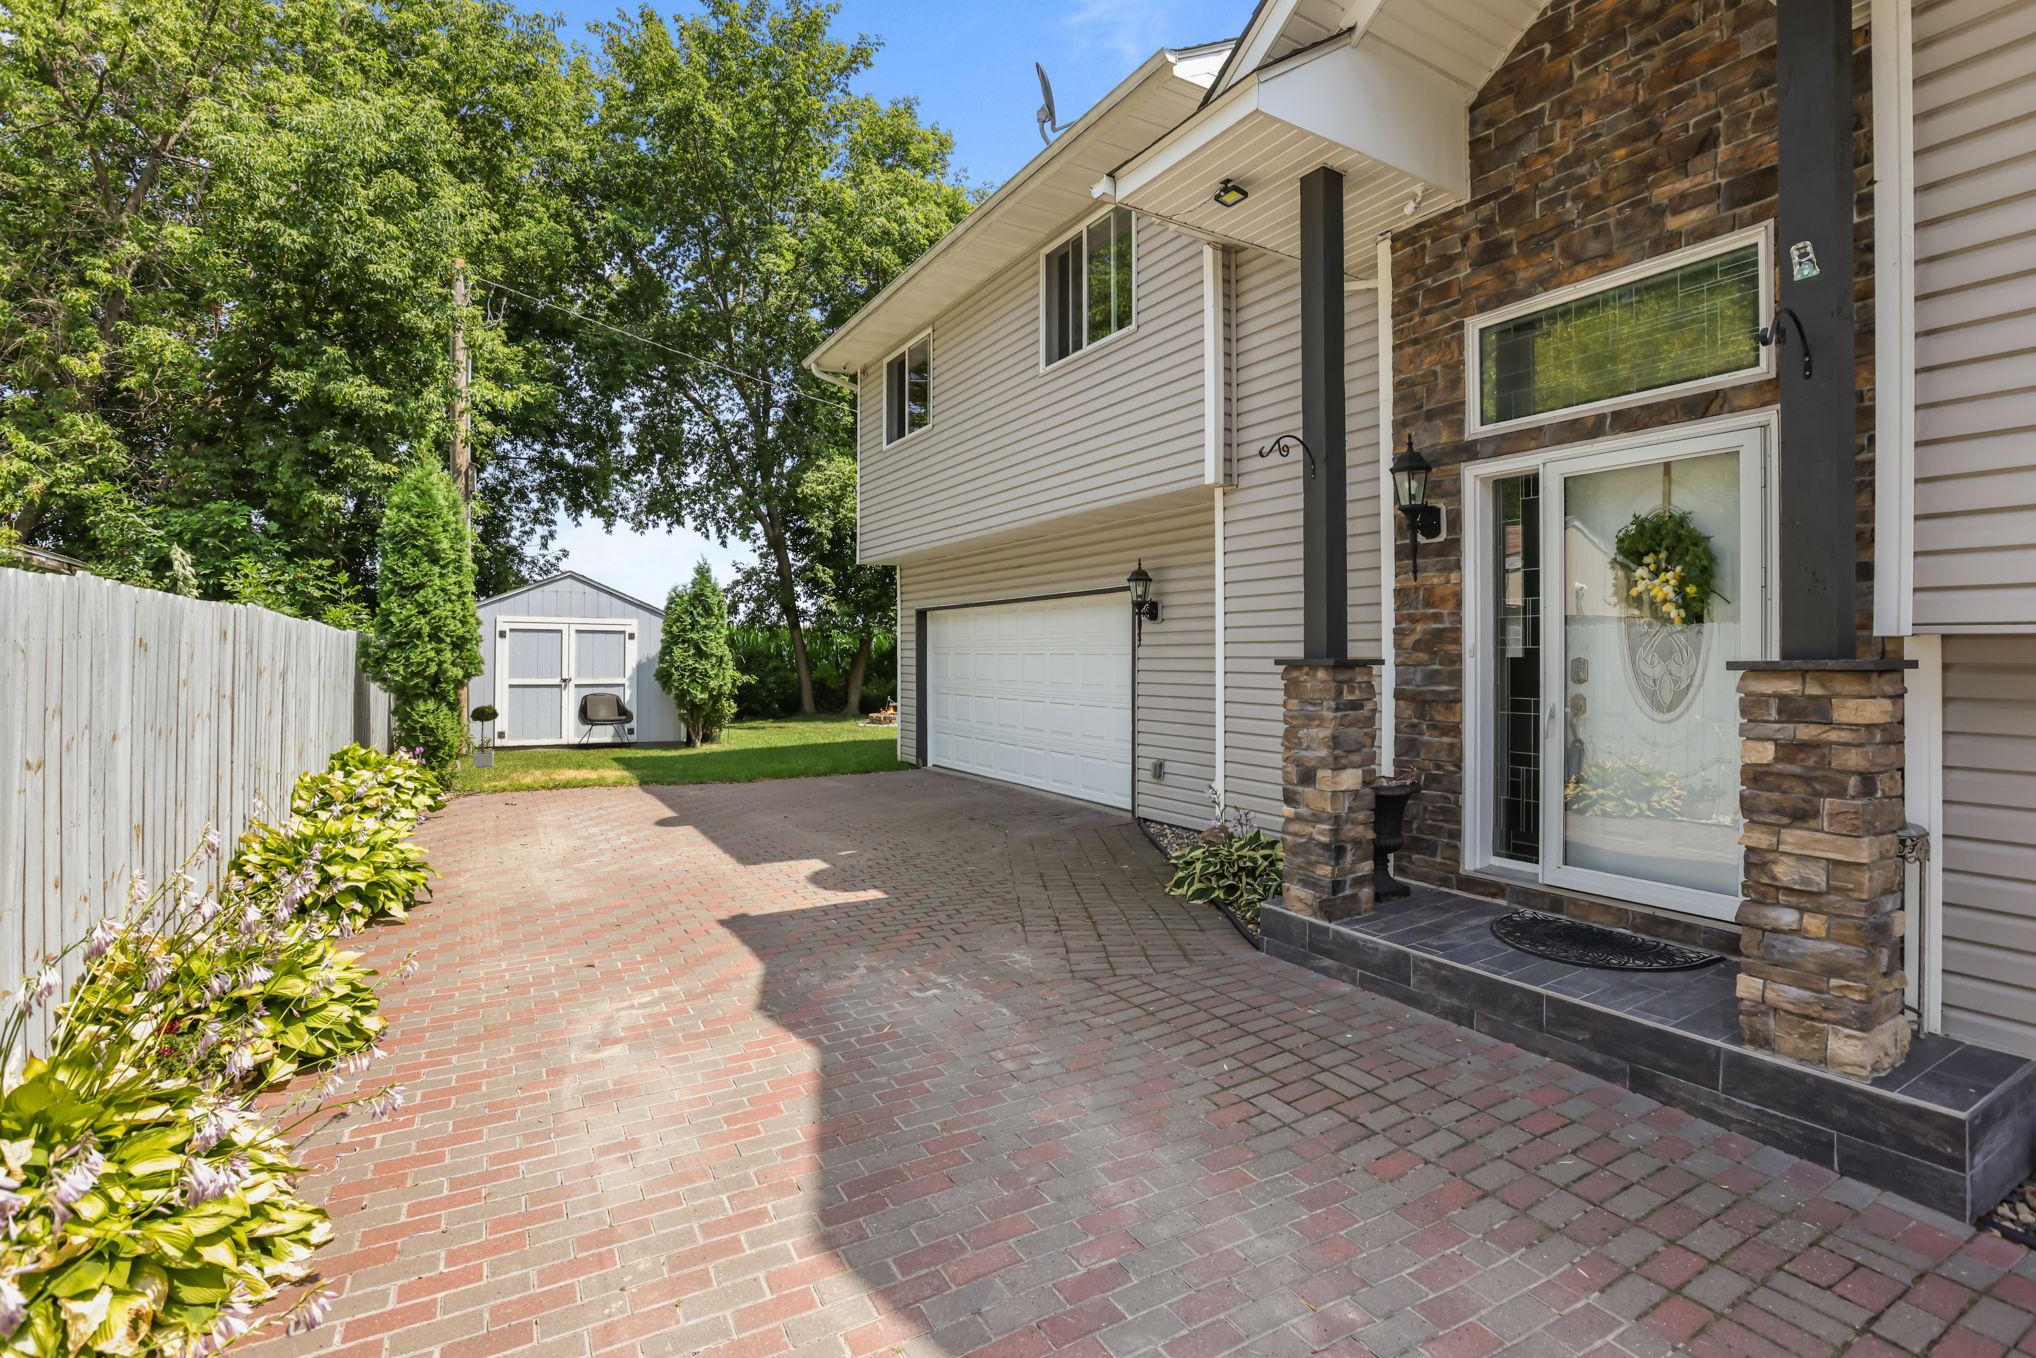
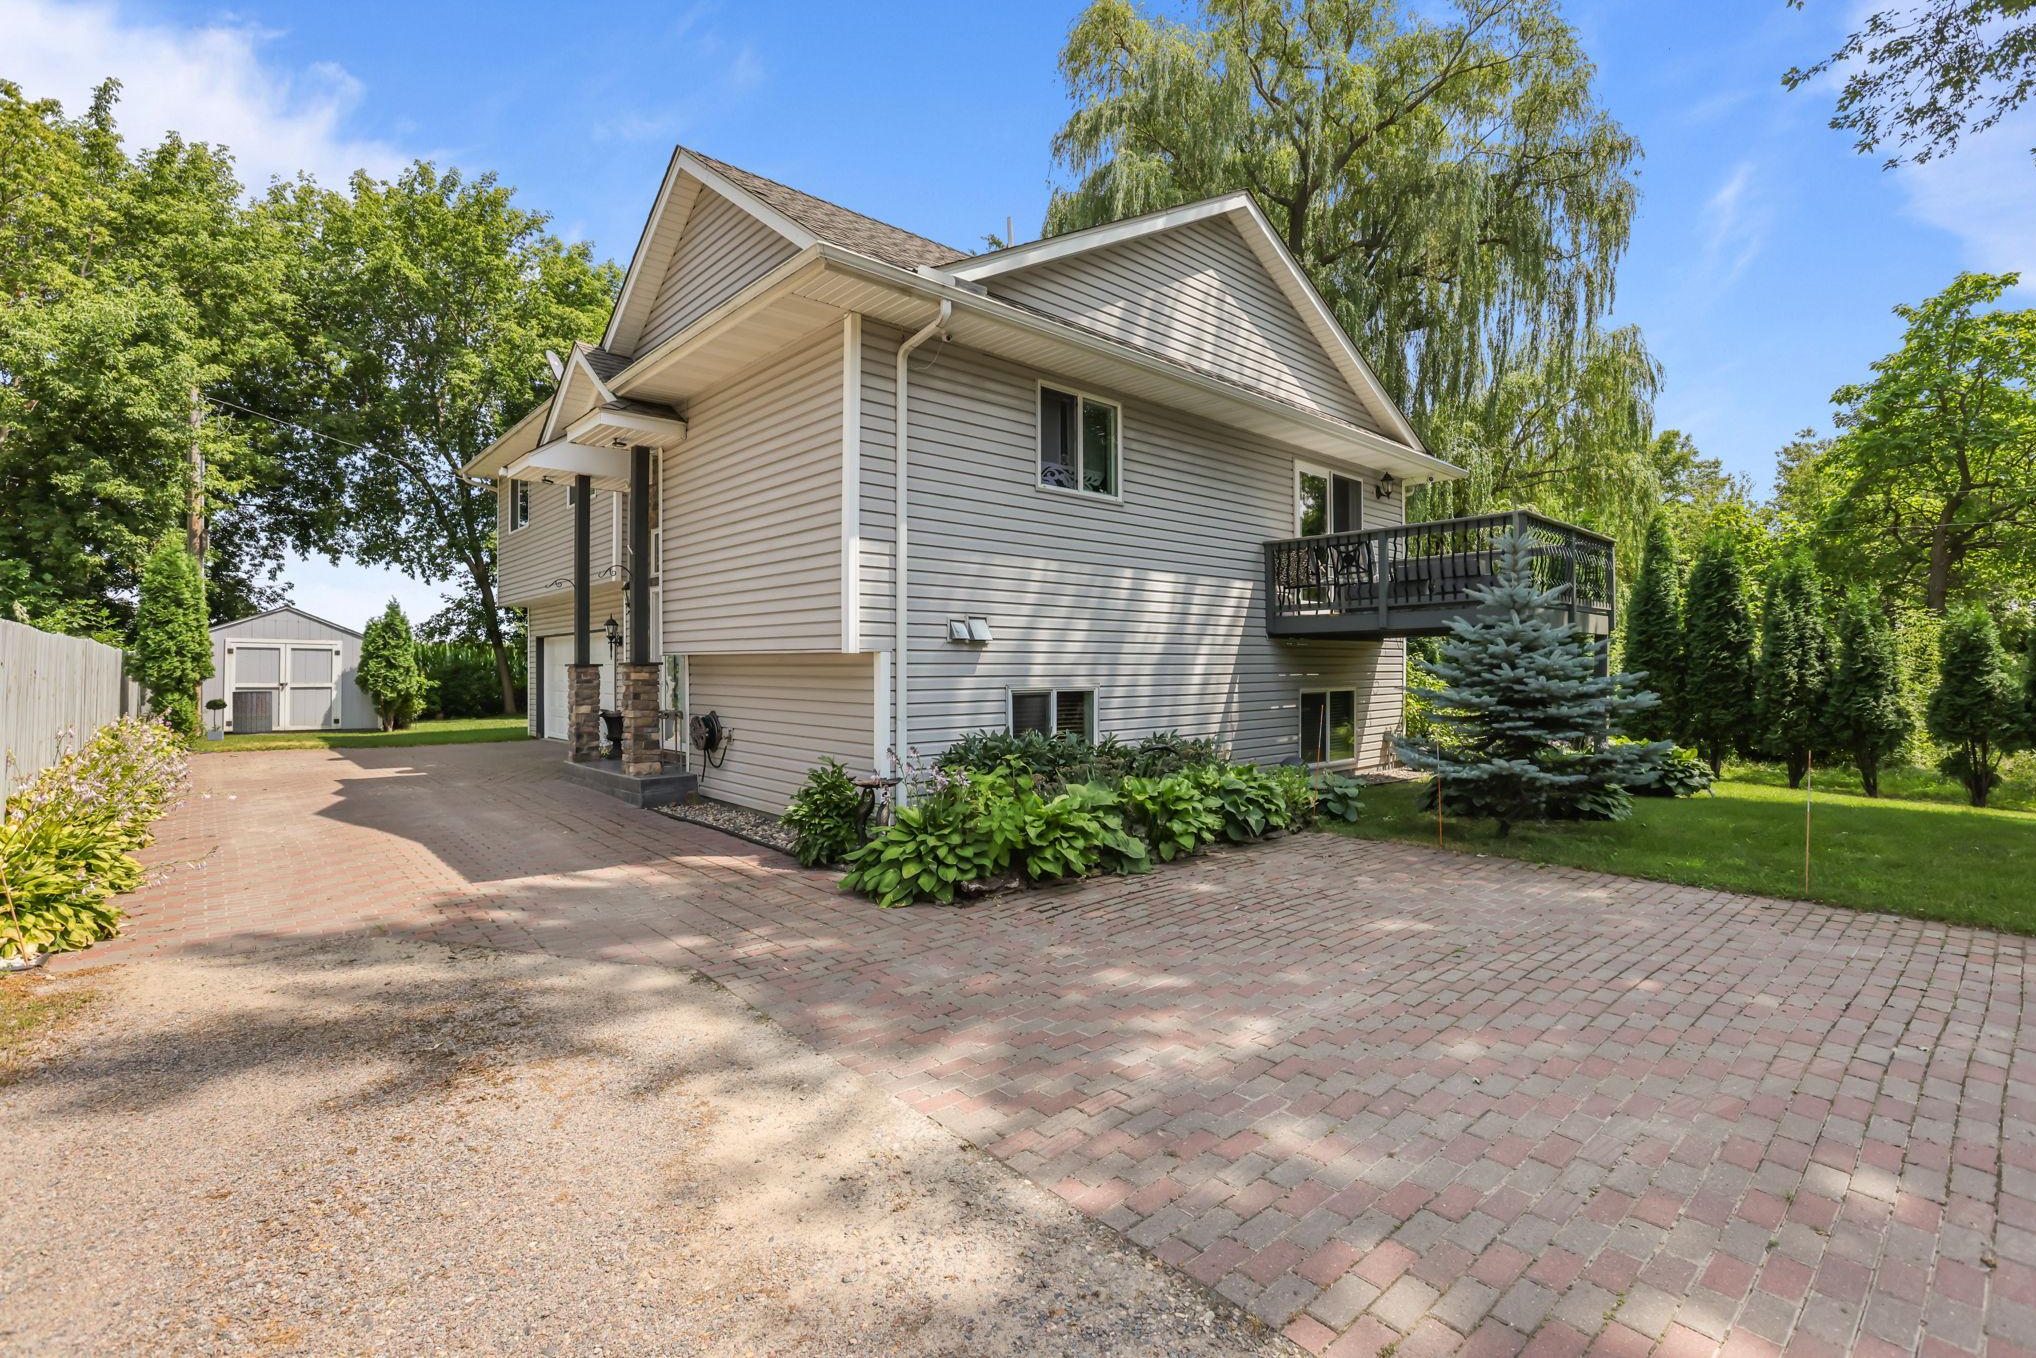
trash can: none [504,692,553,754] -> present [232,691,272,734]
lounge chair: present [578,693,633,750] -> none [292,692,337,731]

